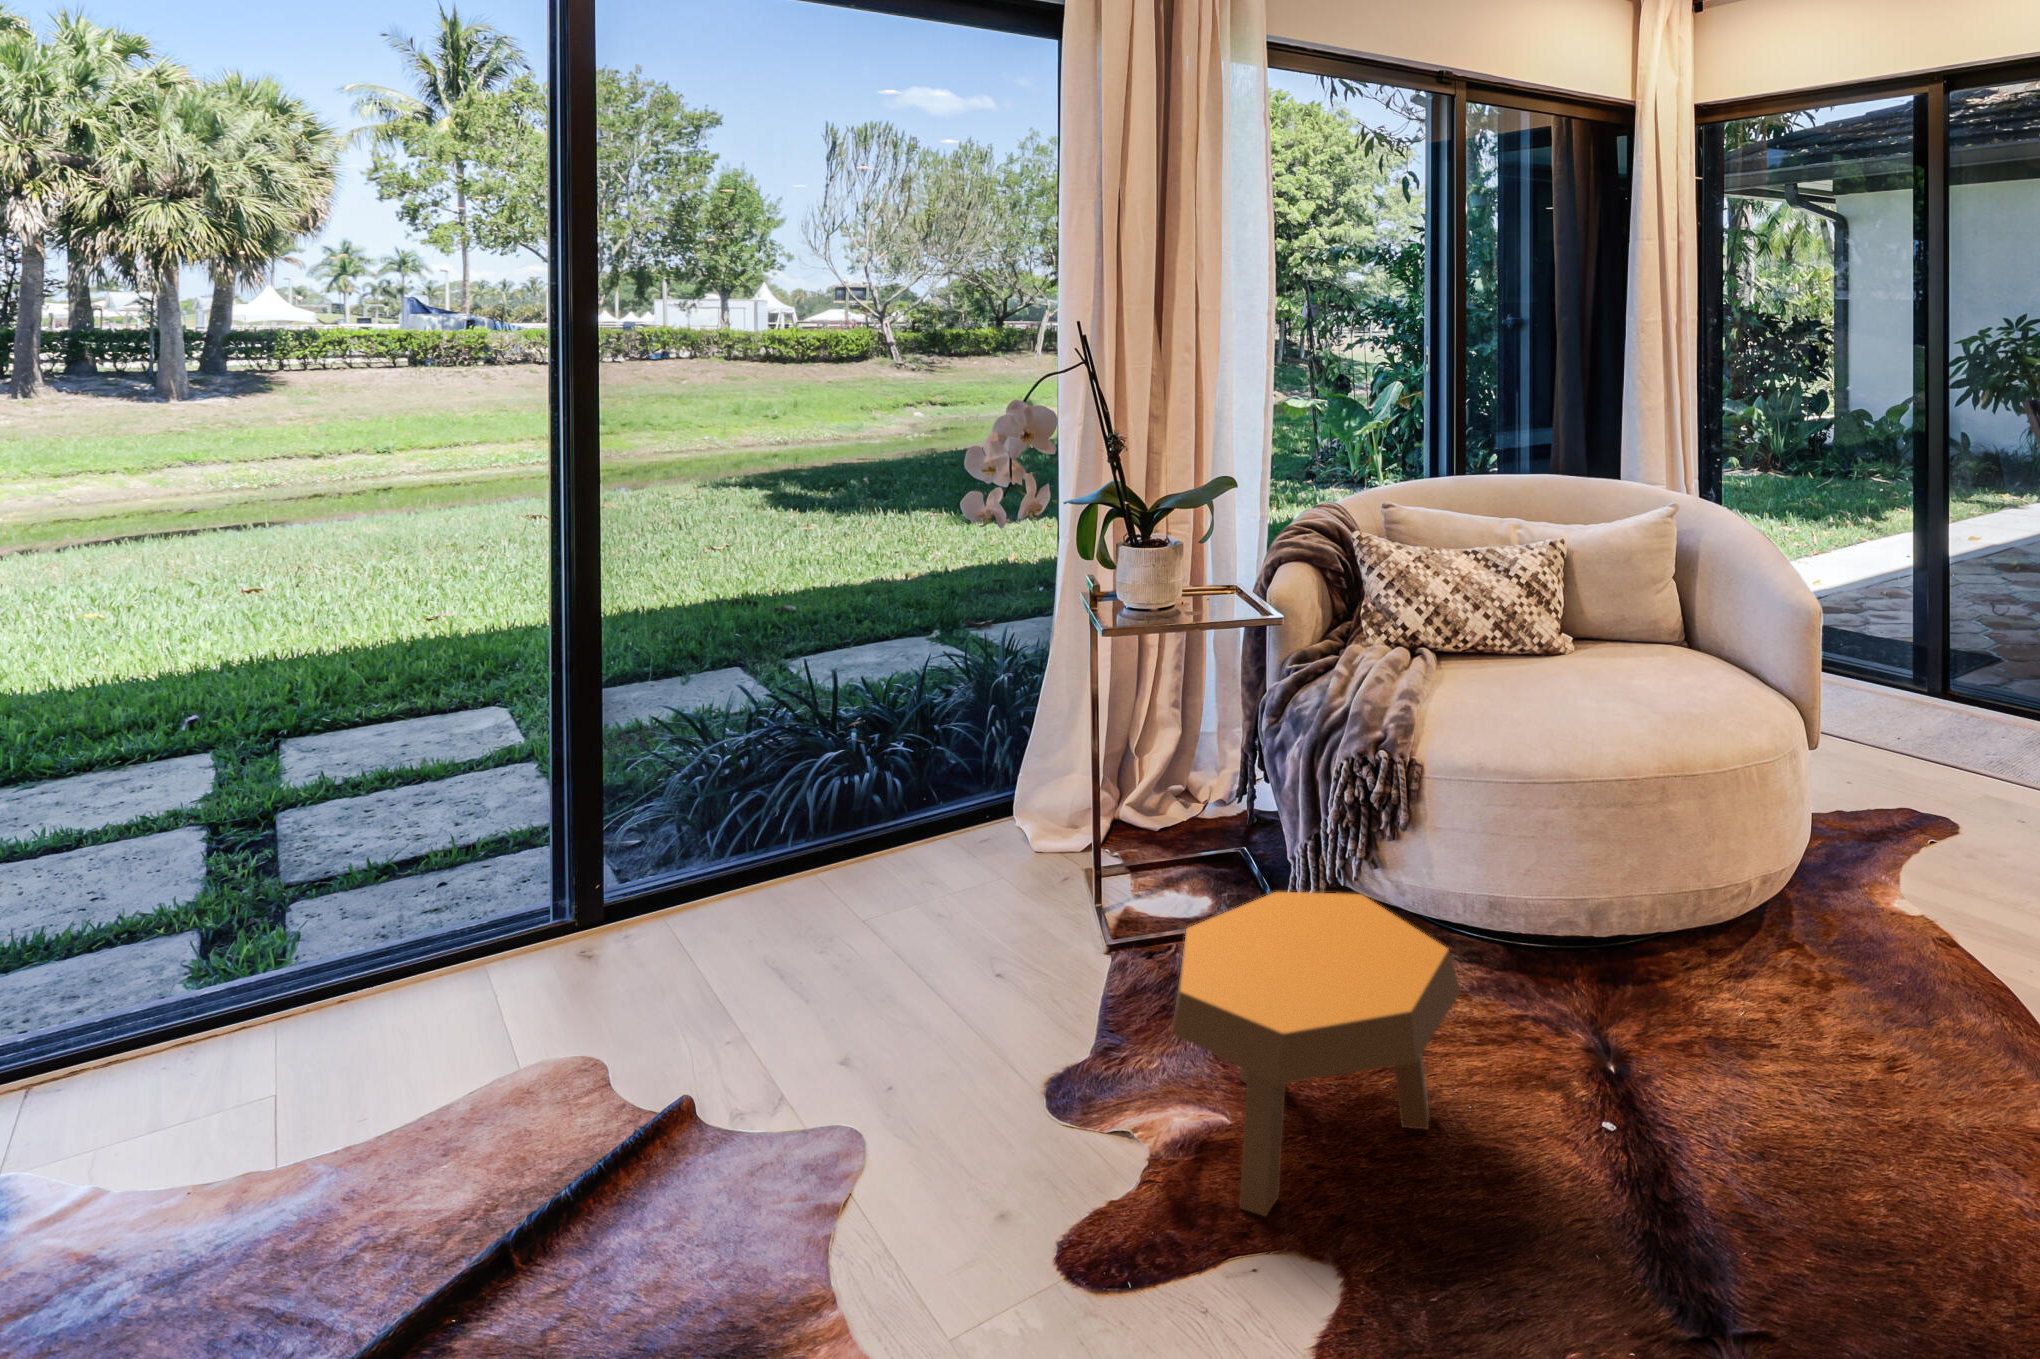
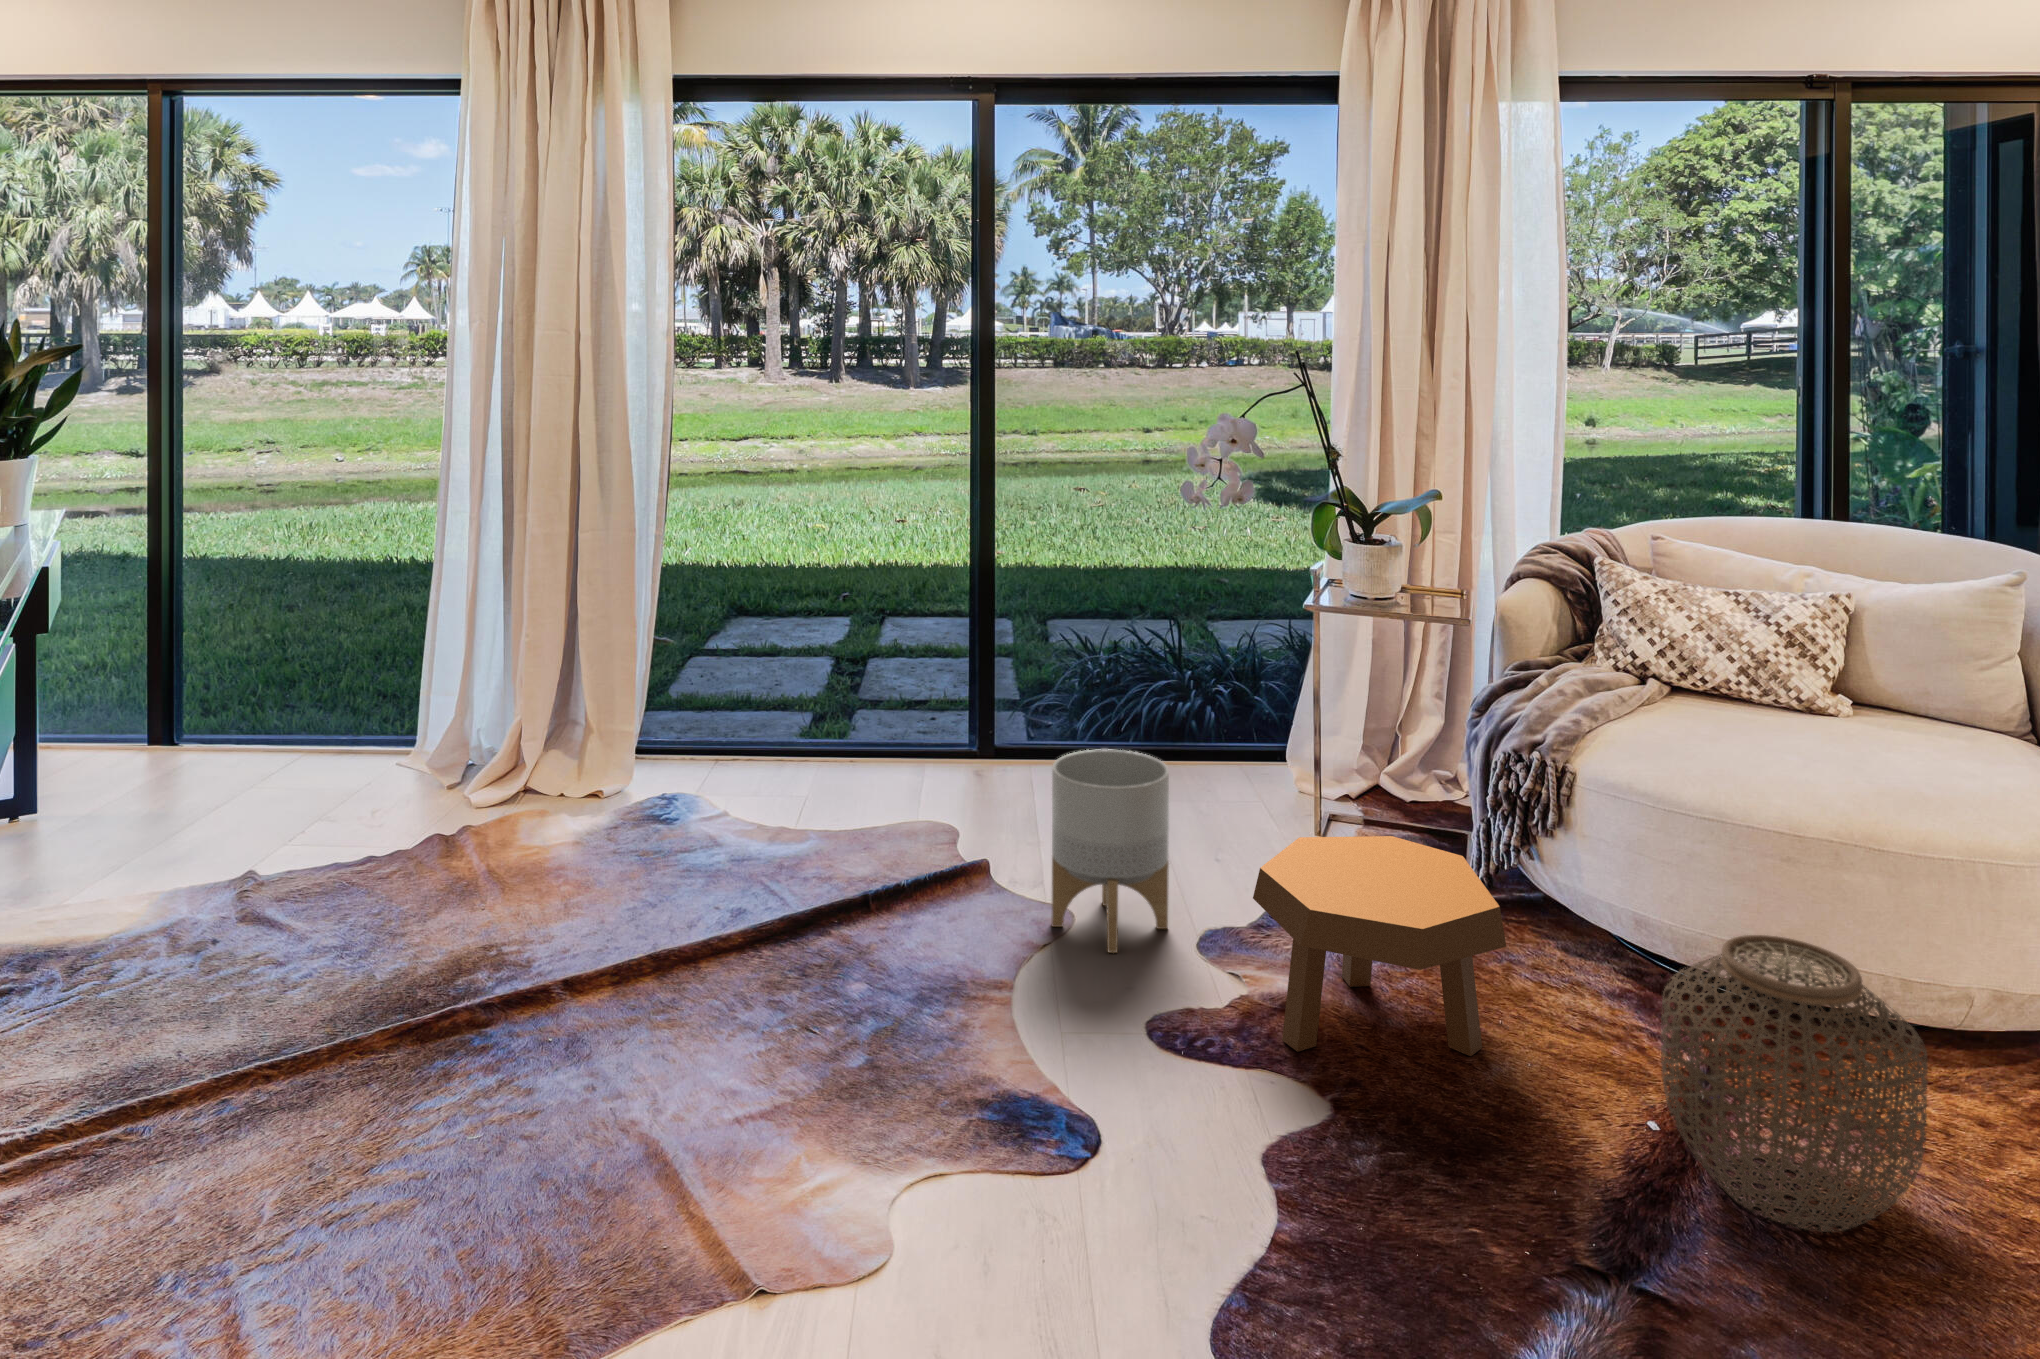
planter: none [835,871,1007,1172] -> present [1052,749,1169,953]
woven basket: none [1646,903,1885,1199] -> present [1661,935,1927,1232]

